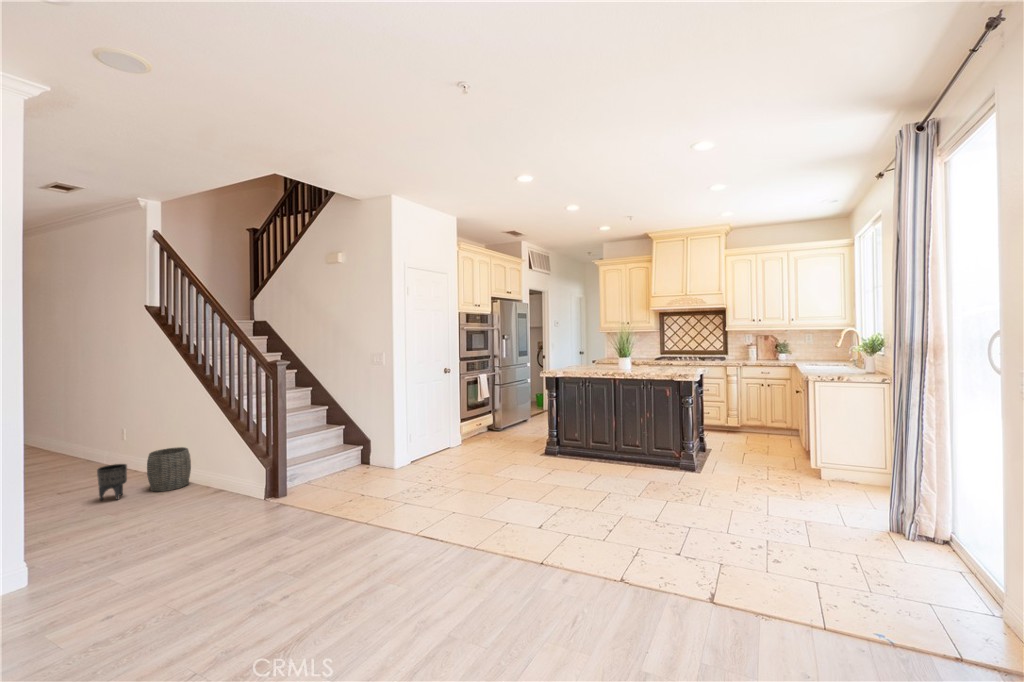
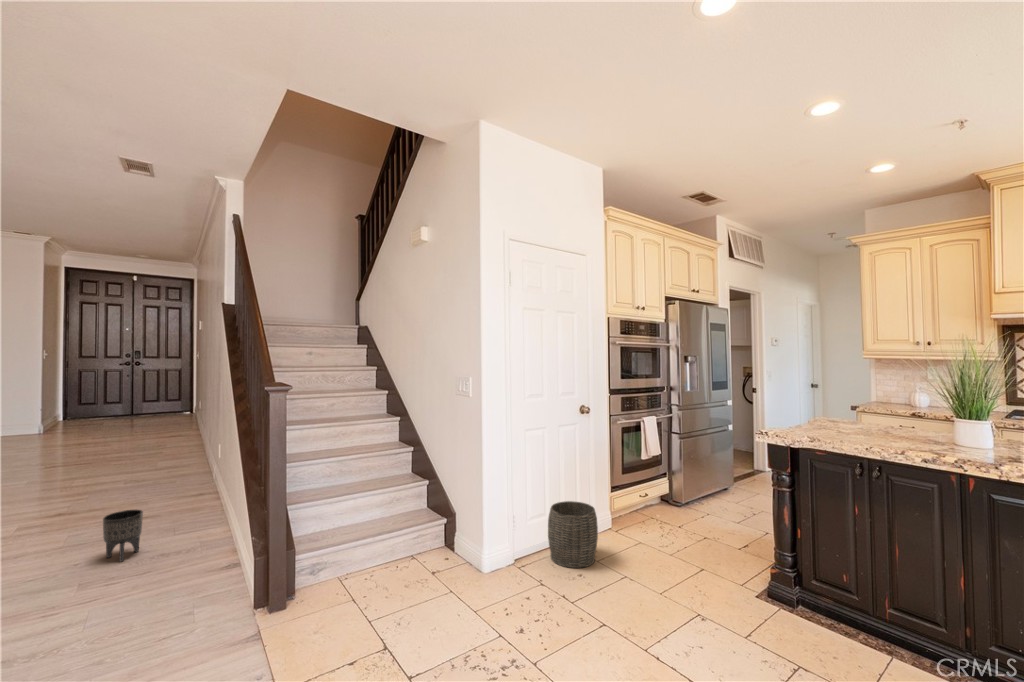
woven basket: present [147,447,191,492] -> present [548,501,598,568]

